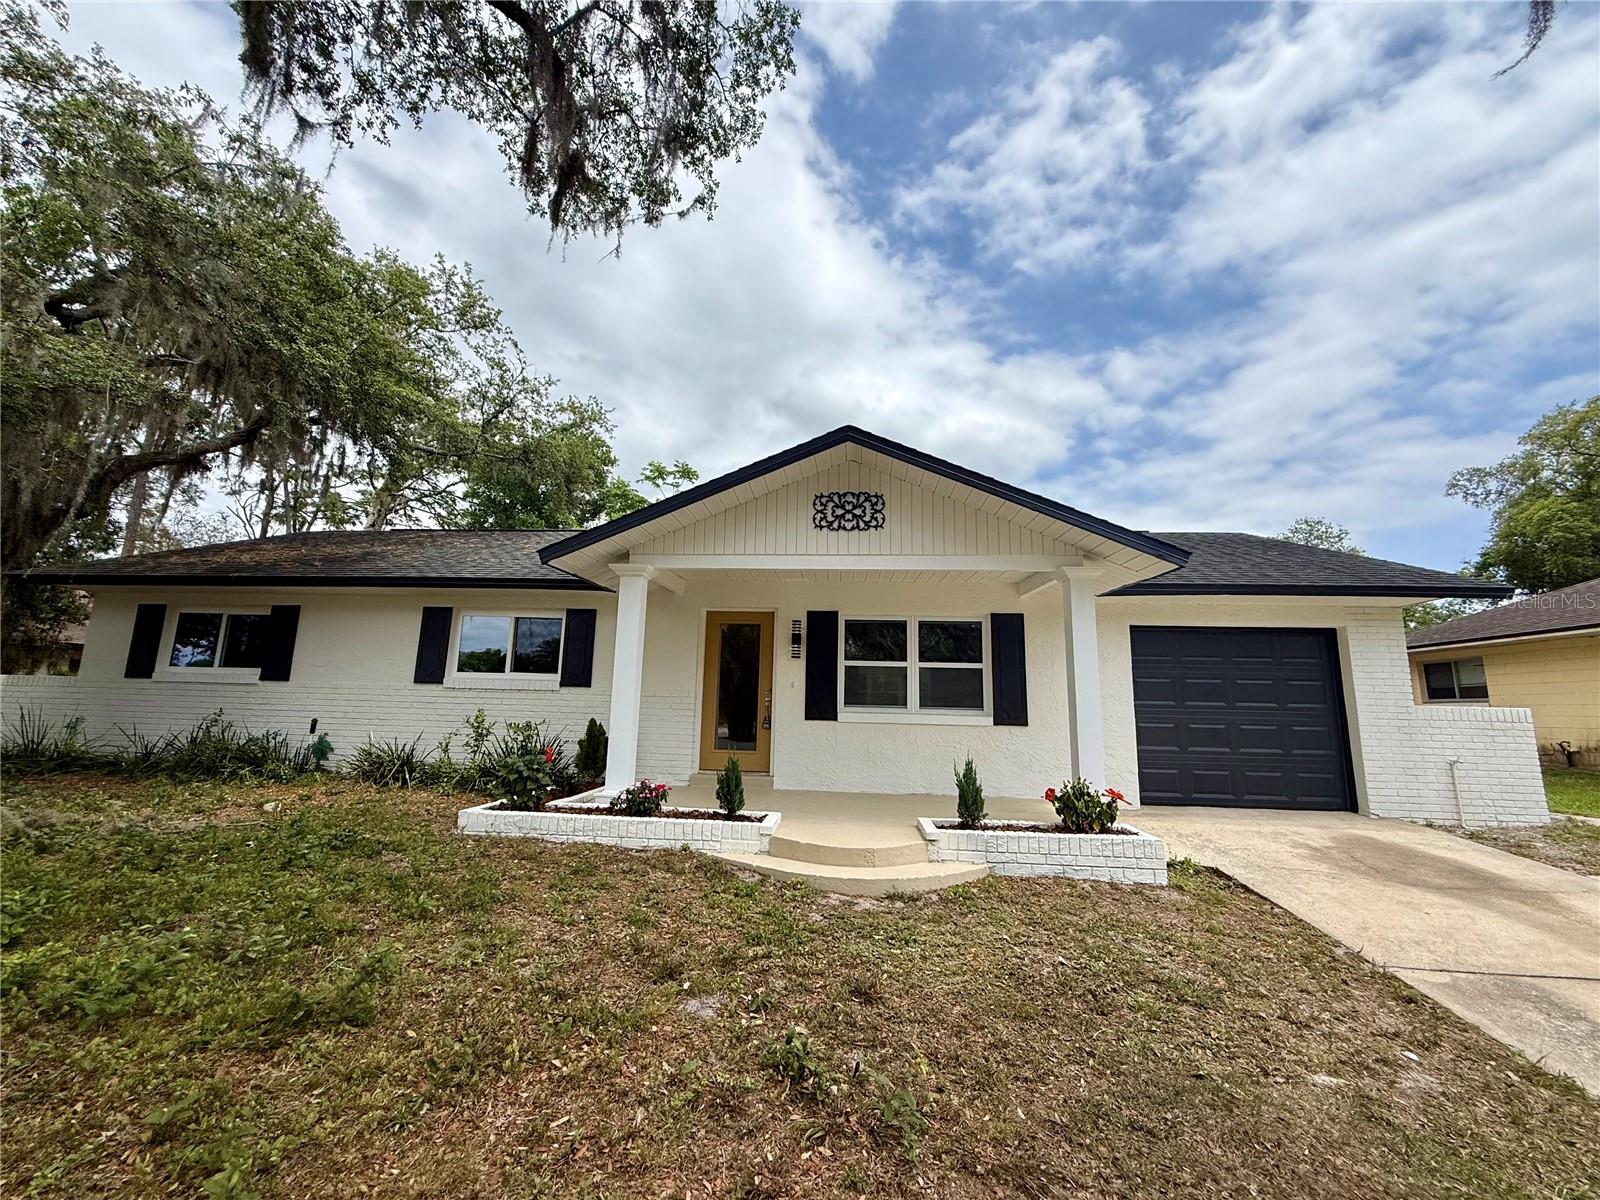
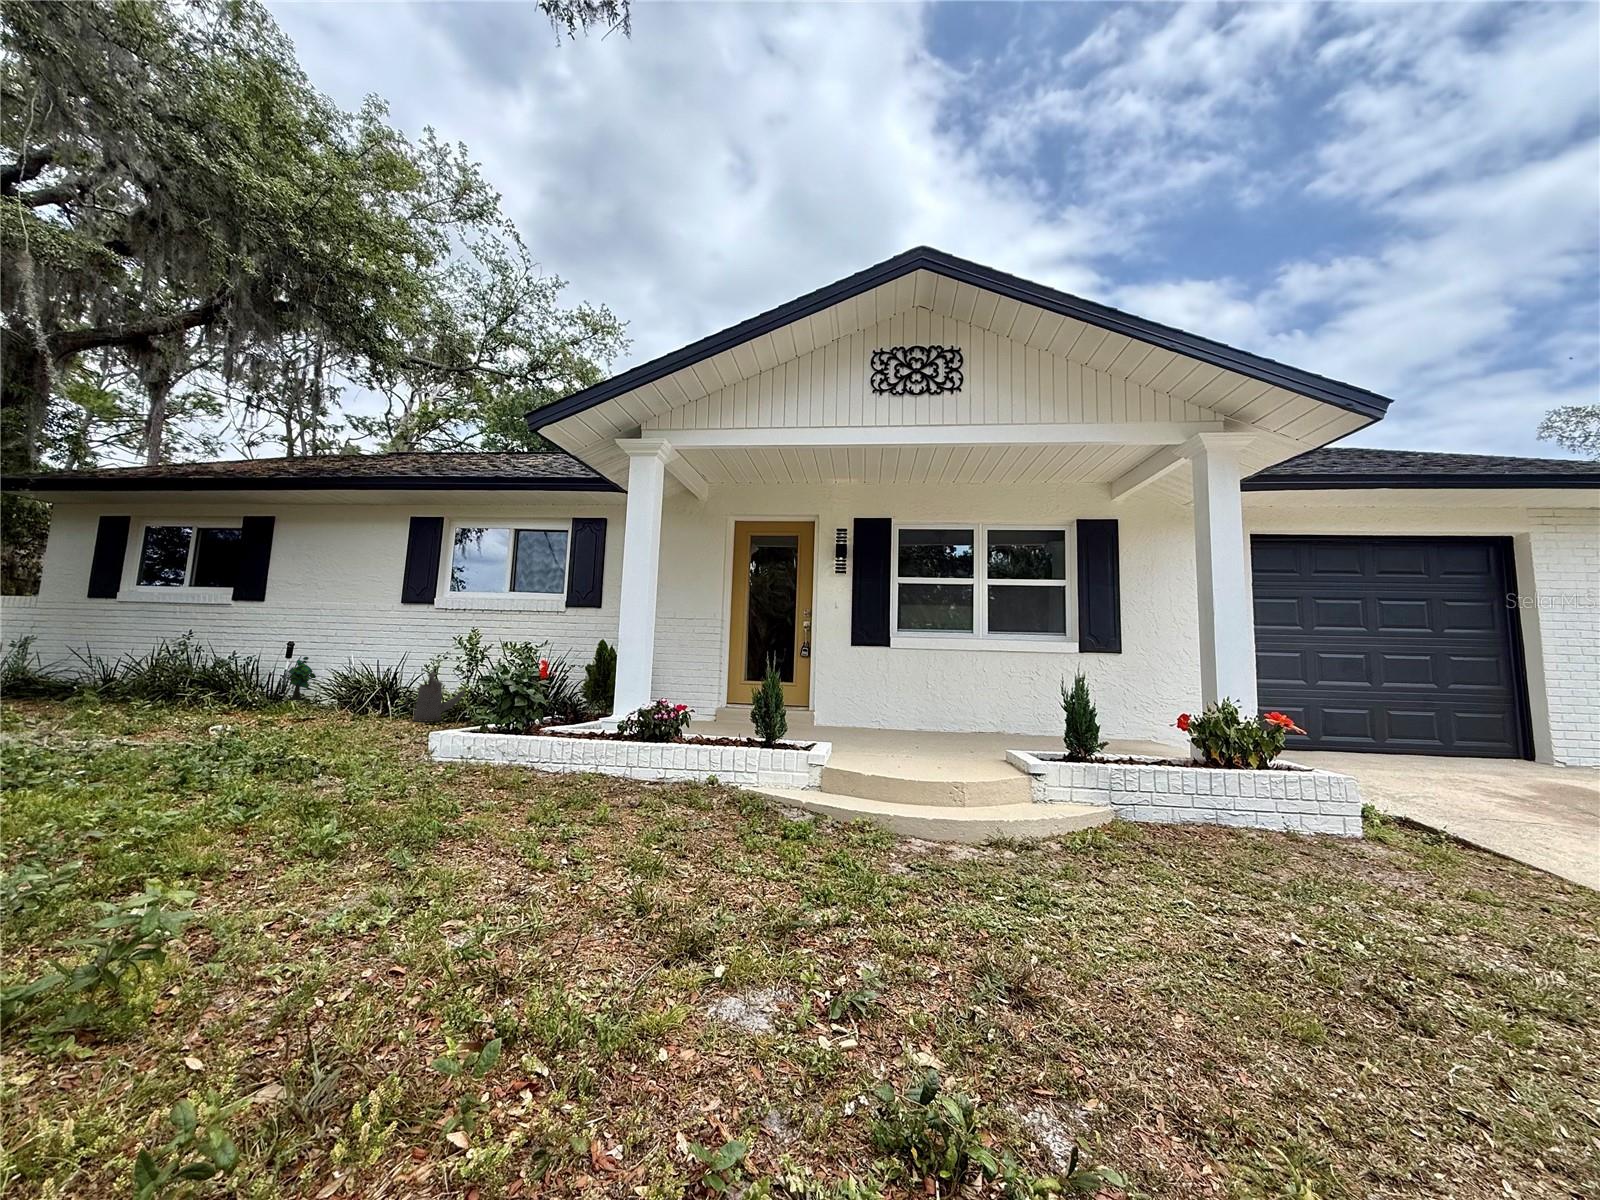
watering can: none [423,749,482,794] -> present [406,672,465,722]

